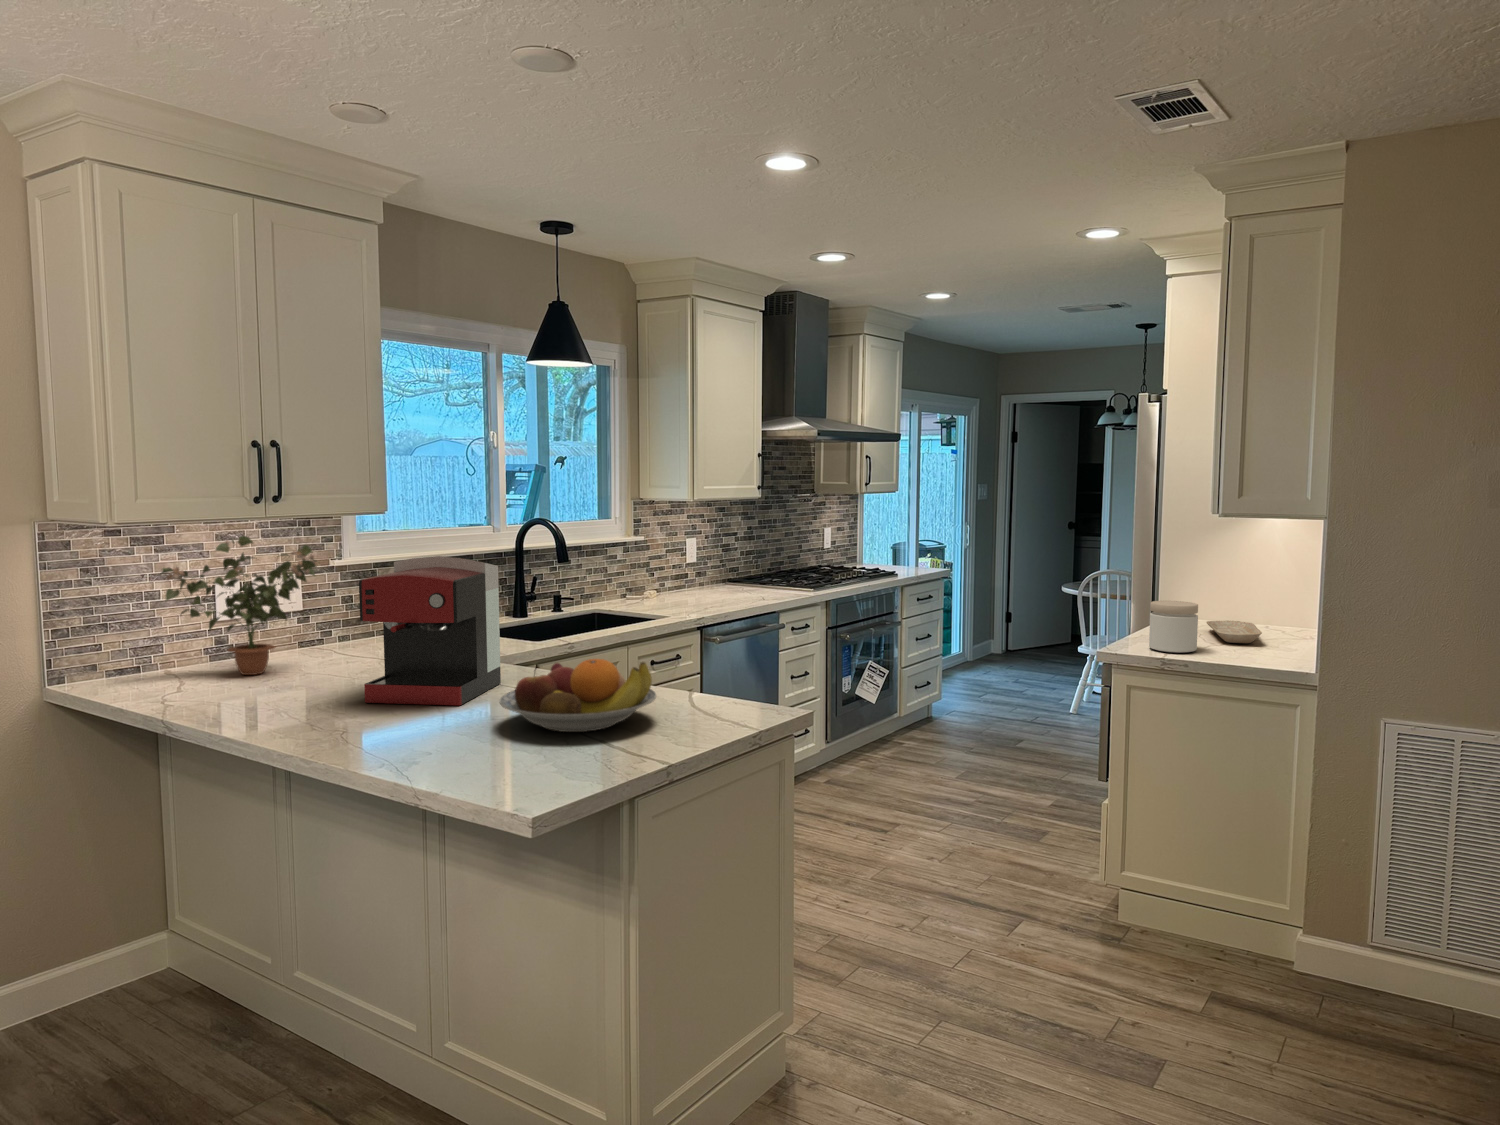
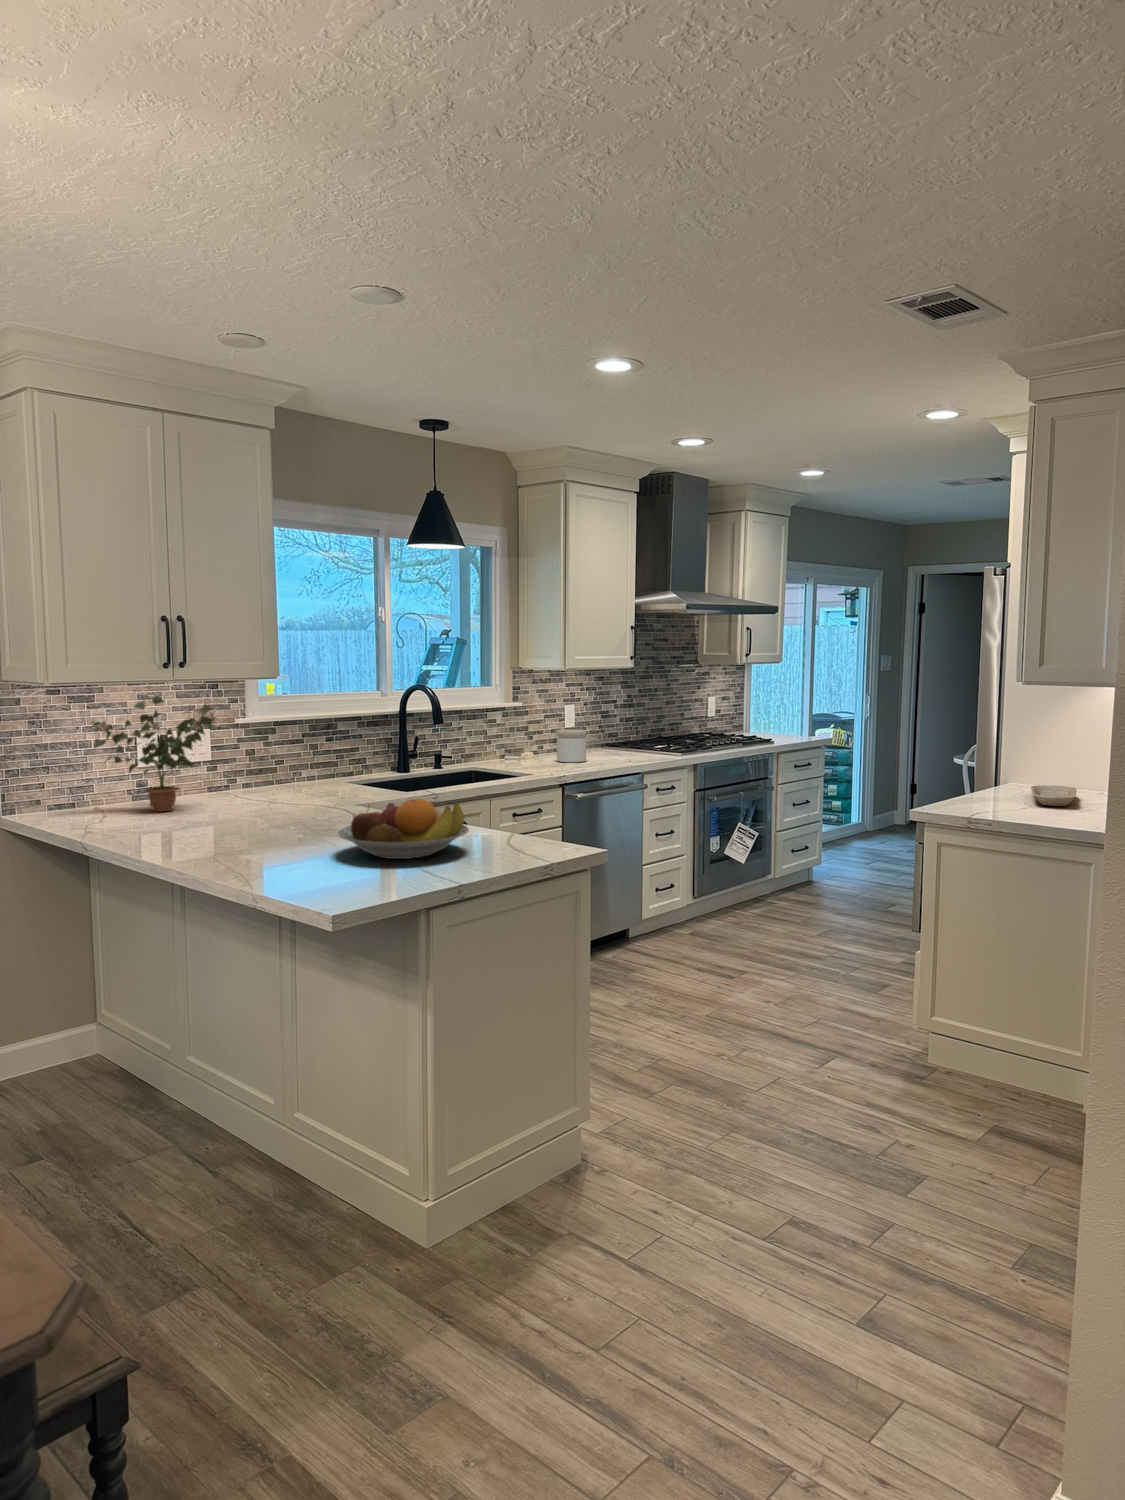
coffee maker: present [359,556,501,705] -> none [236,713,357,837]
jar: present [1149,601,1198,653] -> present [557,729,586,763]

